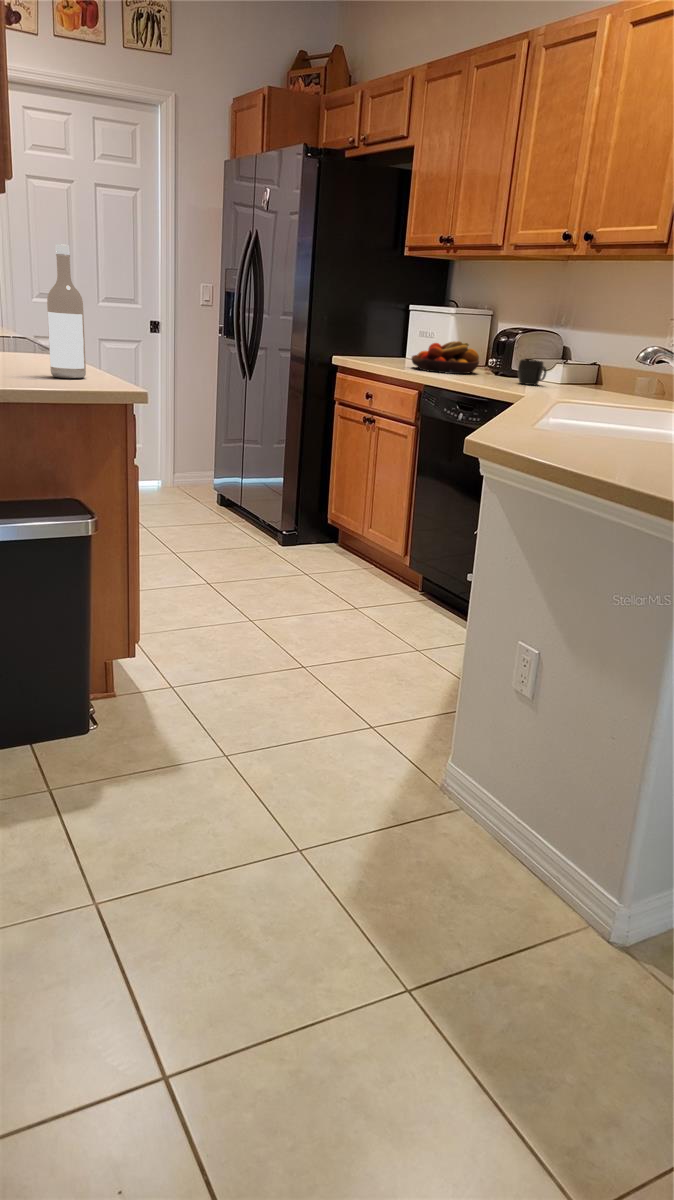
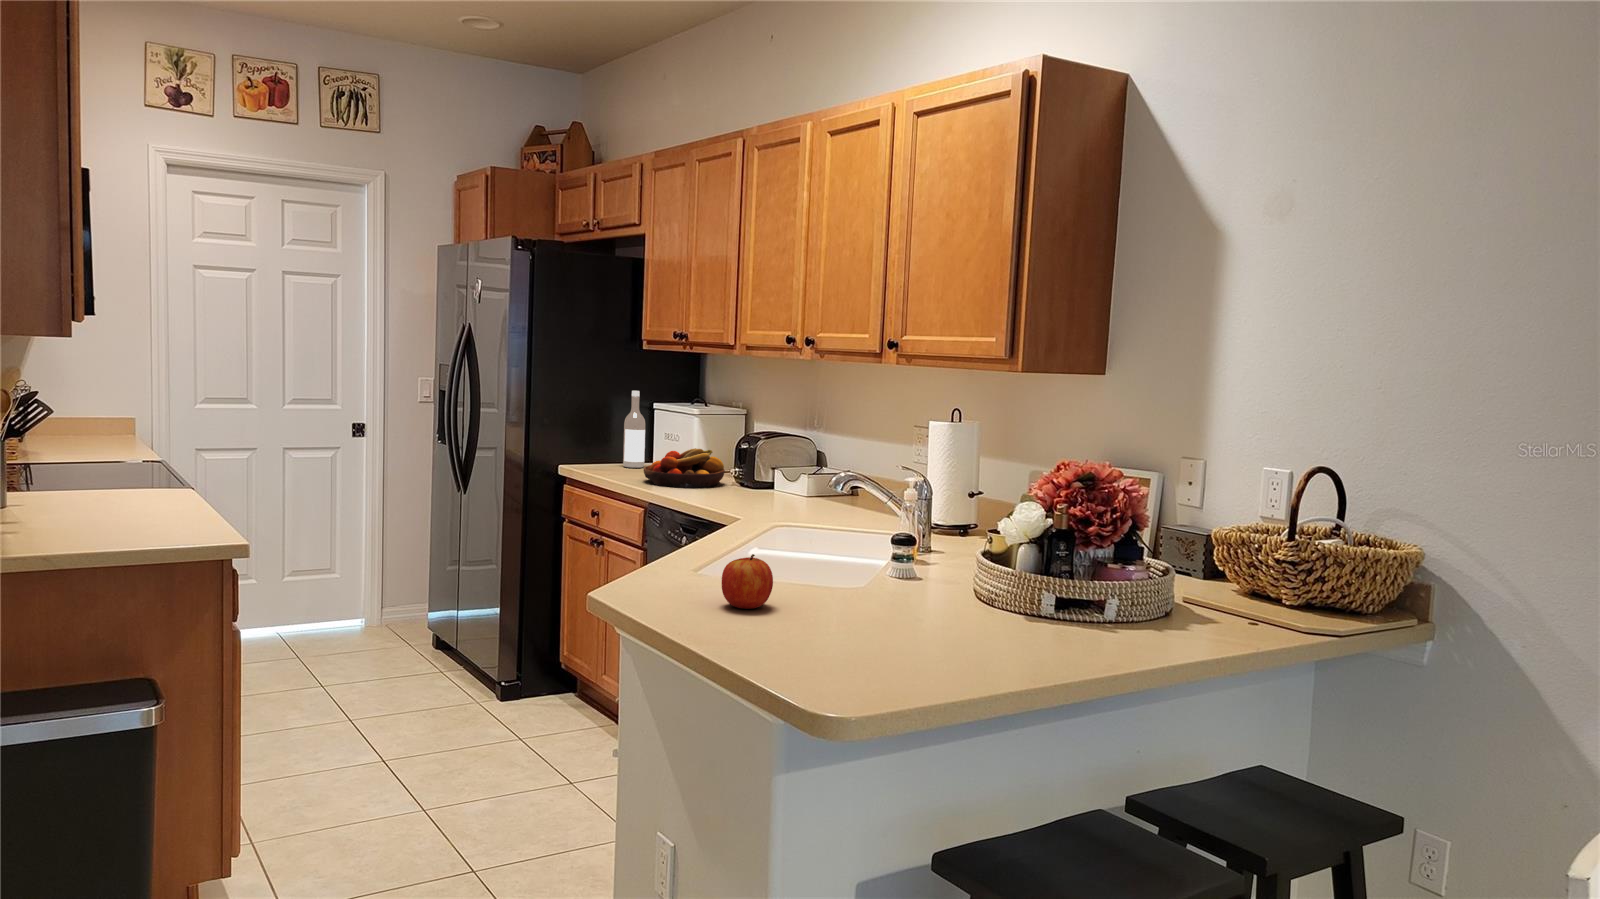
wine bottle: present [47,244,86,378] -> present [623,391,645,468]
mug: present [518,359,547,385] -> none [757,471,788,501]
apple: none [597,403,646,453] -> present [722,554,773,609]

